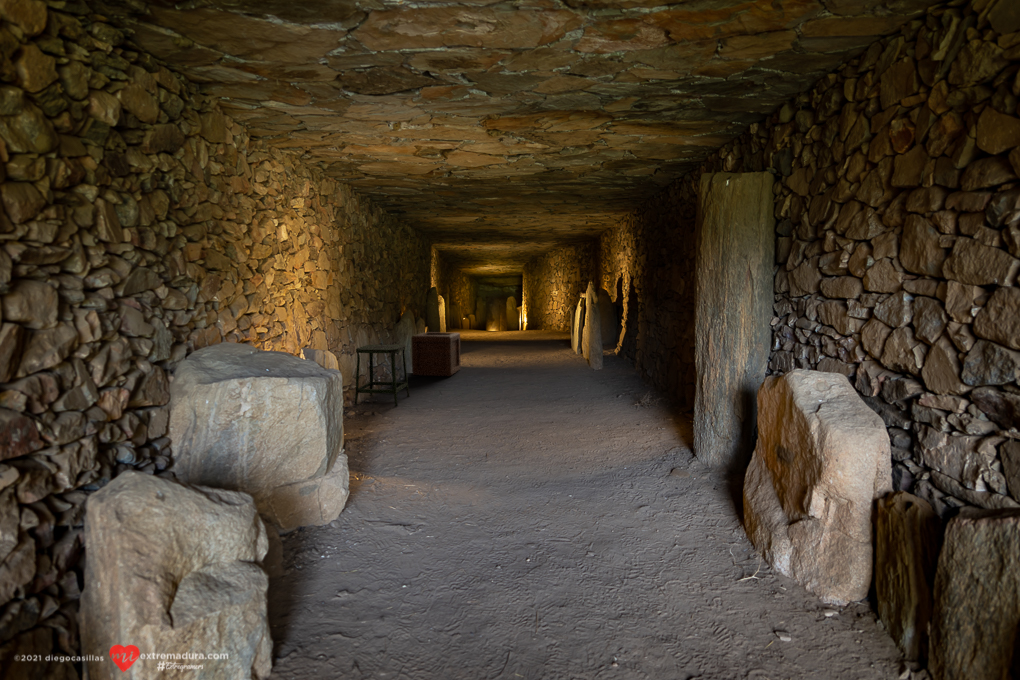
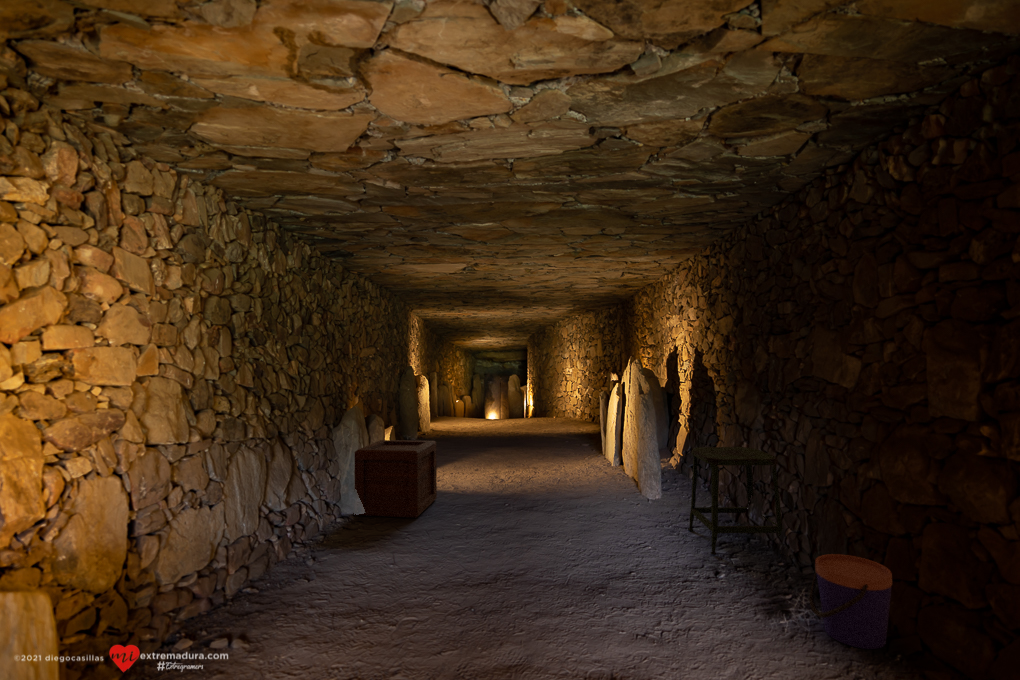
stool: present [354,344,410,406] -> present [688,447,784,555]
bucket: none [645,373,679,409] -> present [809,554,892,649]

